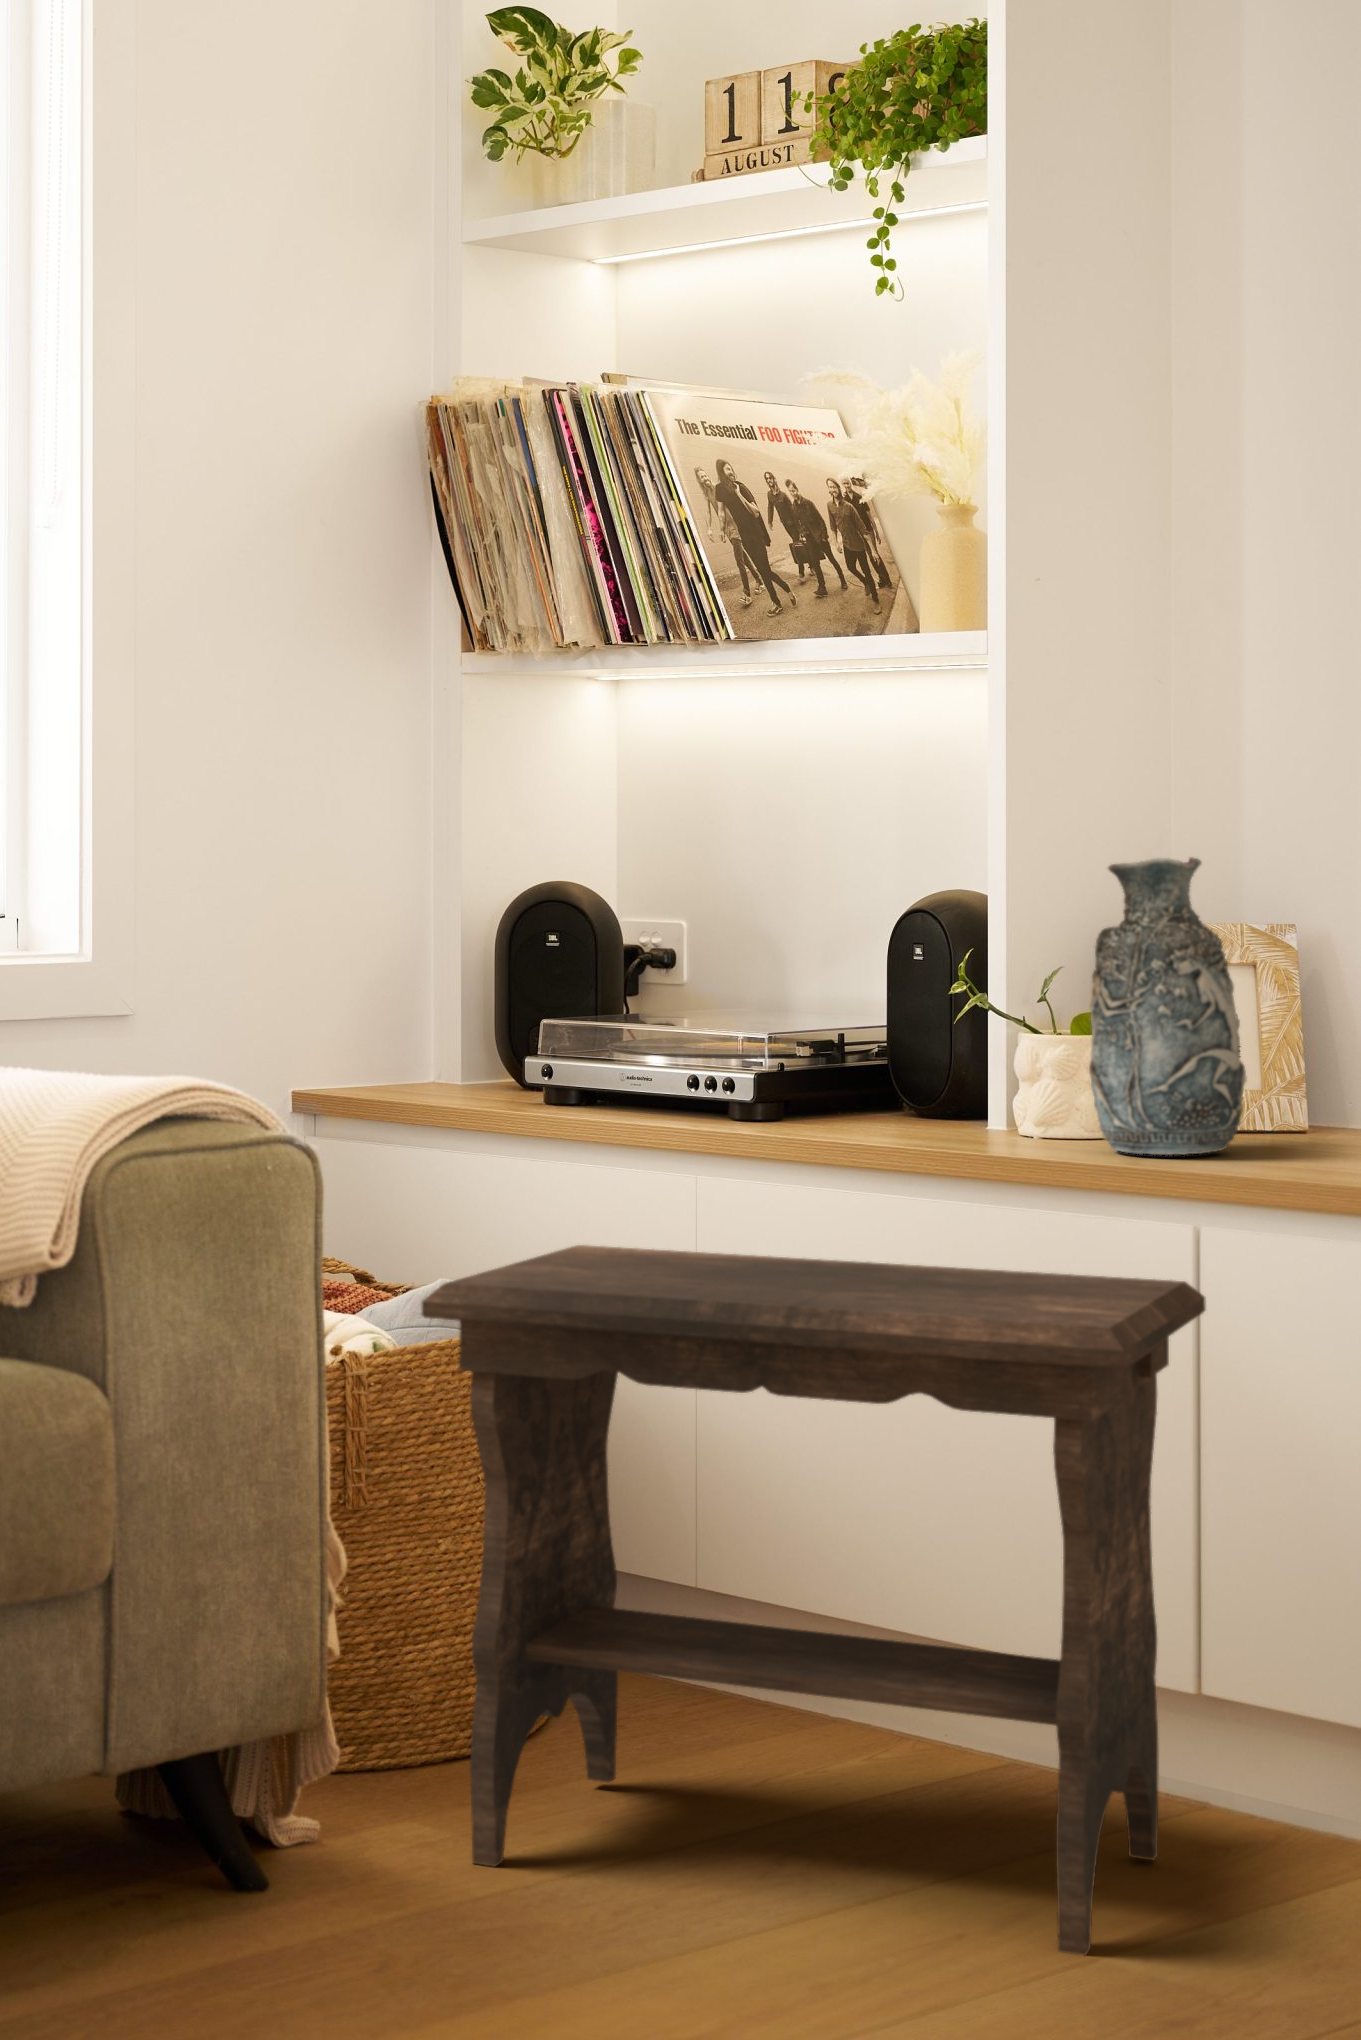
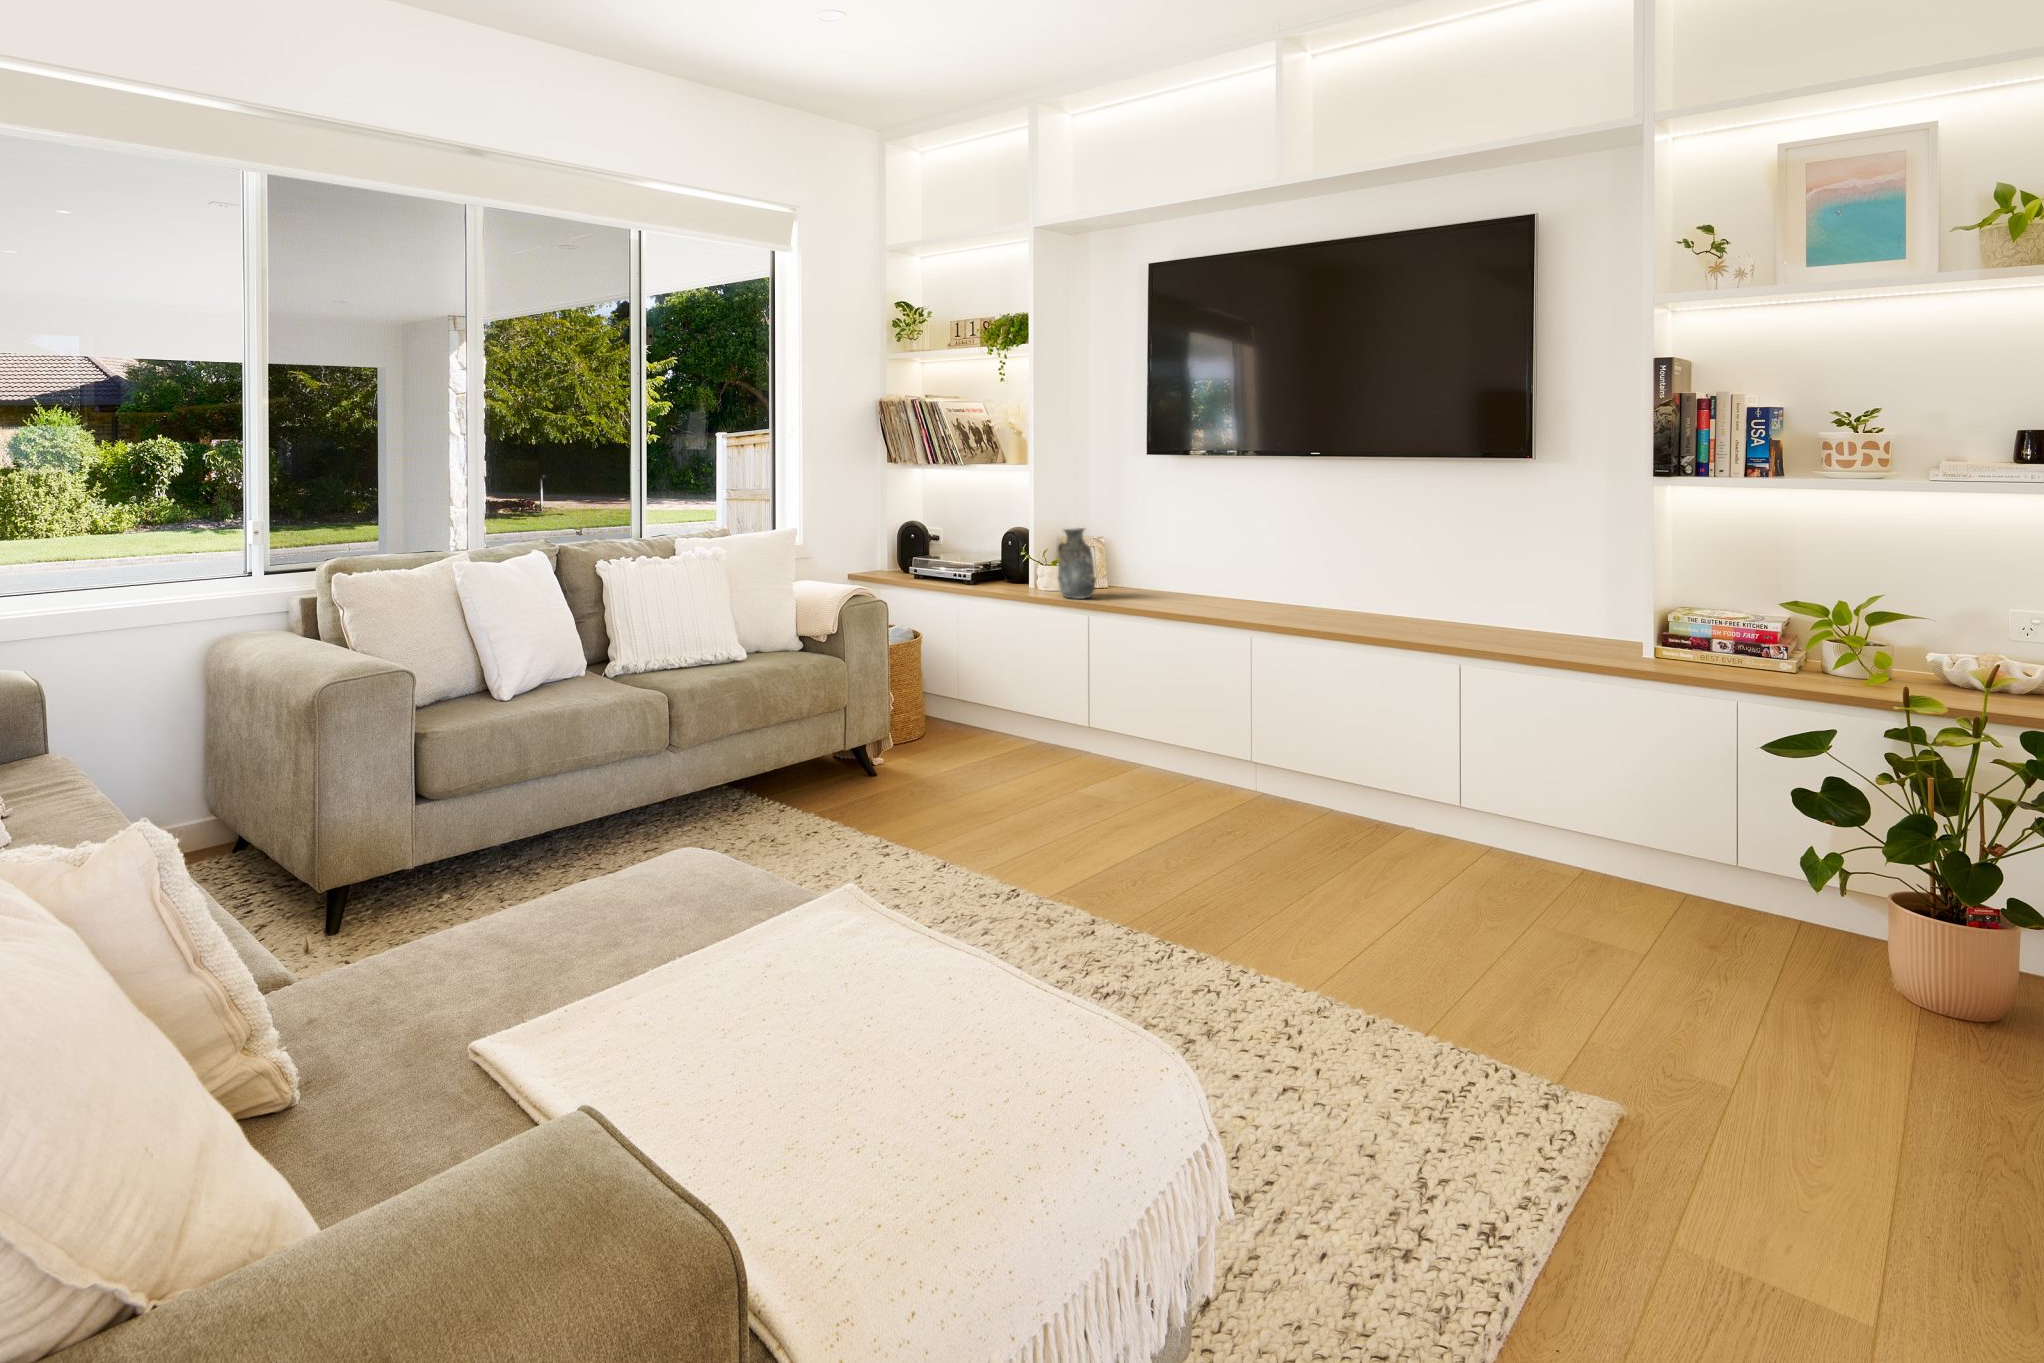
footstool: present [422,1245,1206,1955] -> none [908,620,1089,784]

